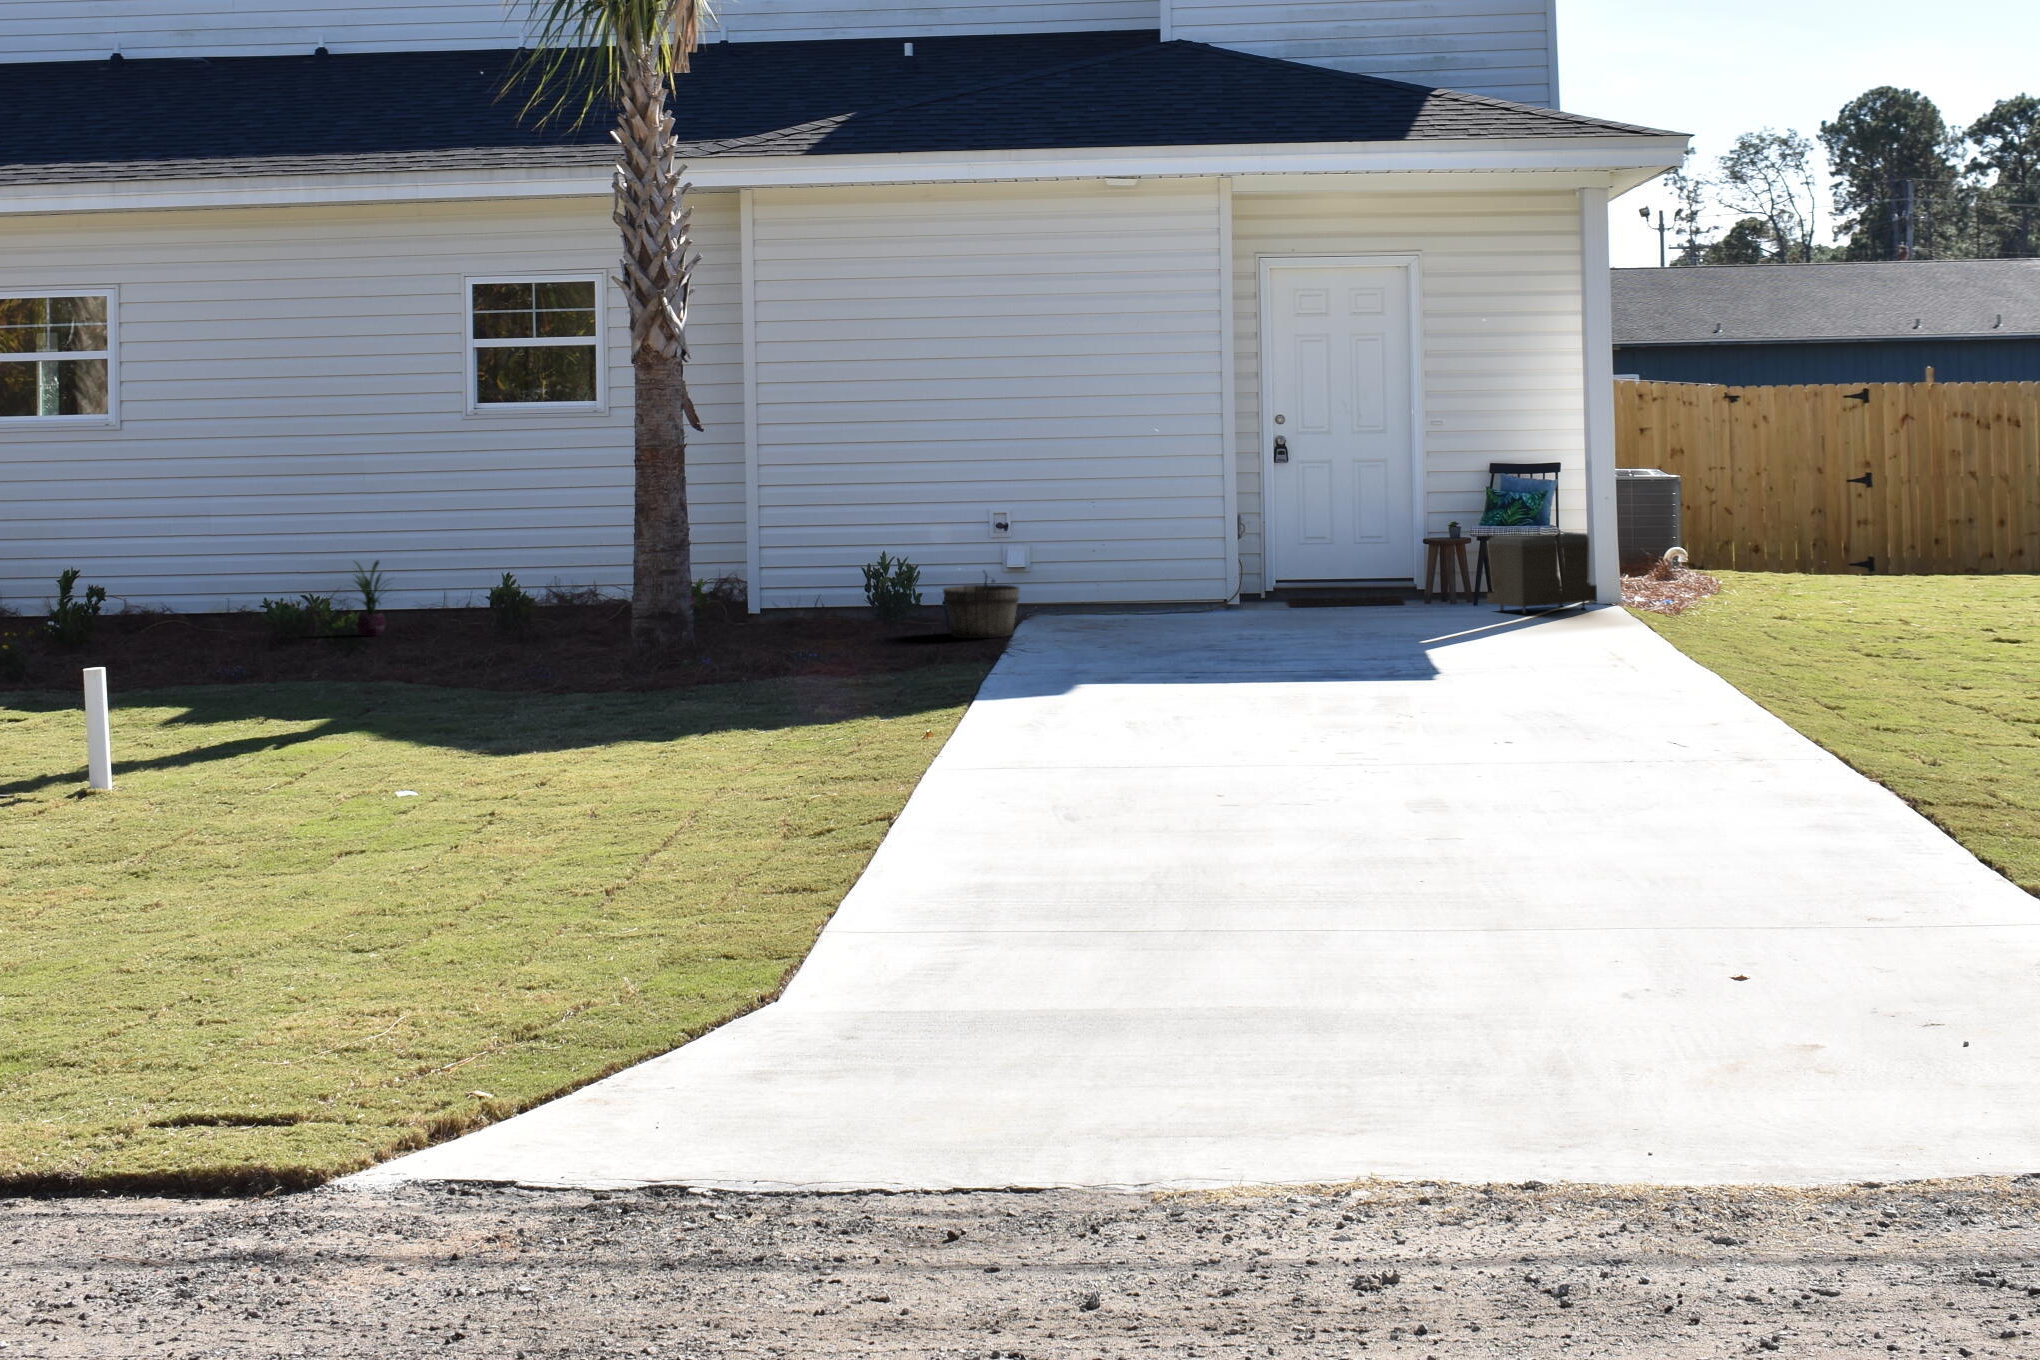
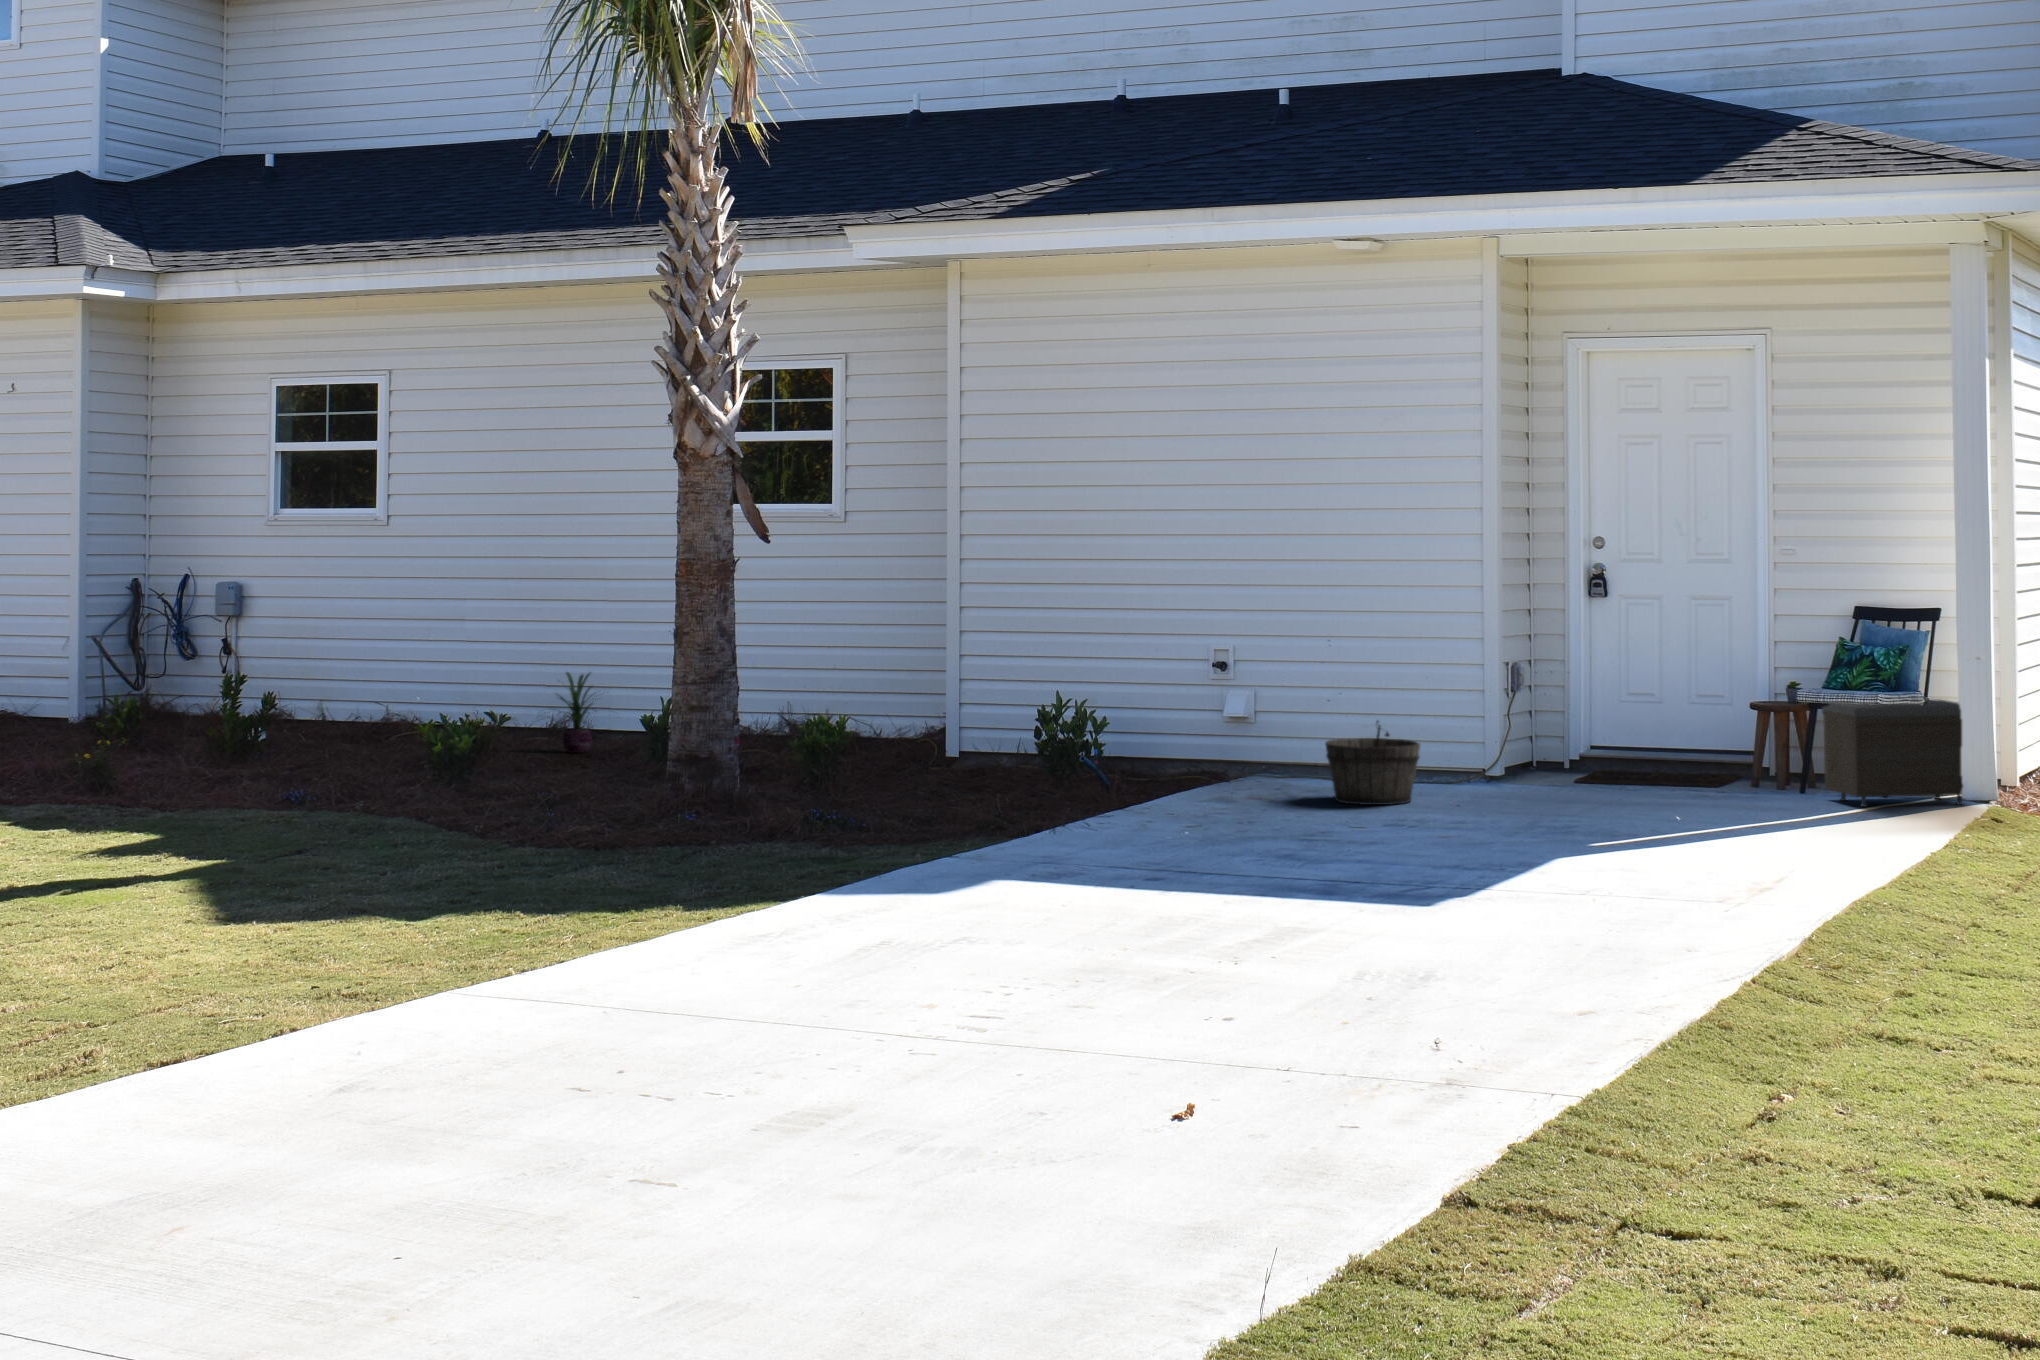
wooden bucket: present [943,572,1020,638] -> present [1325,721,1420,805]

